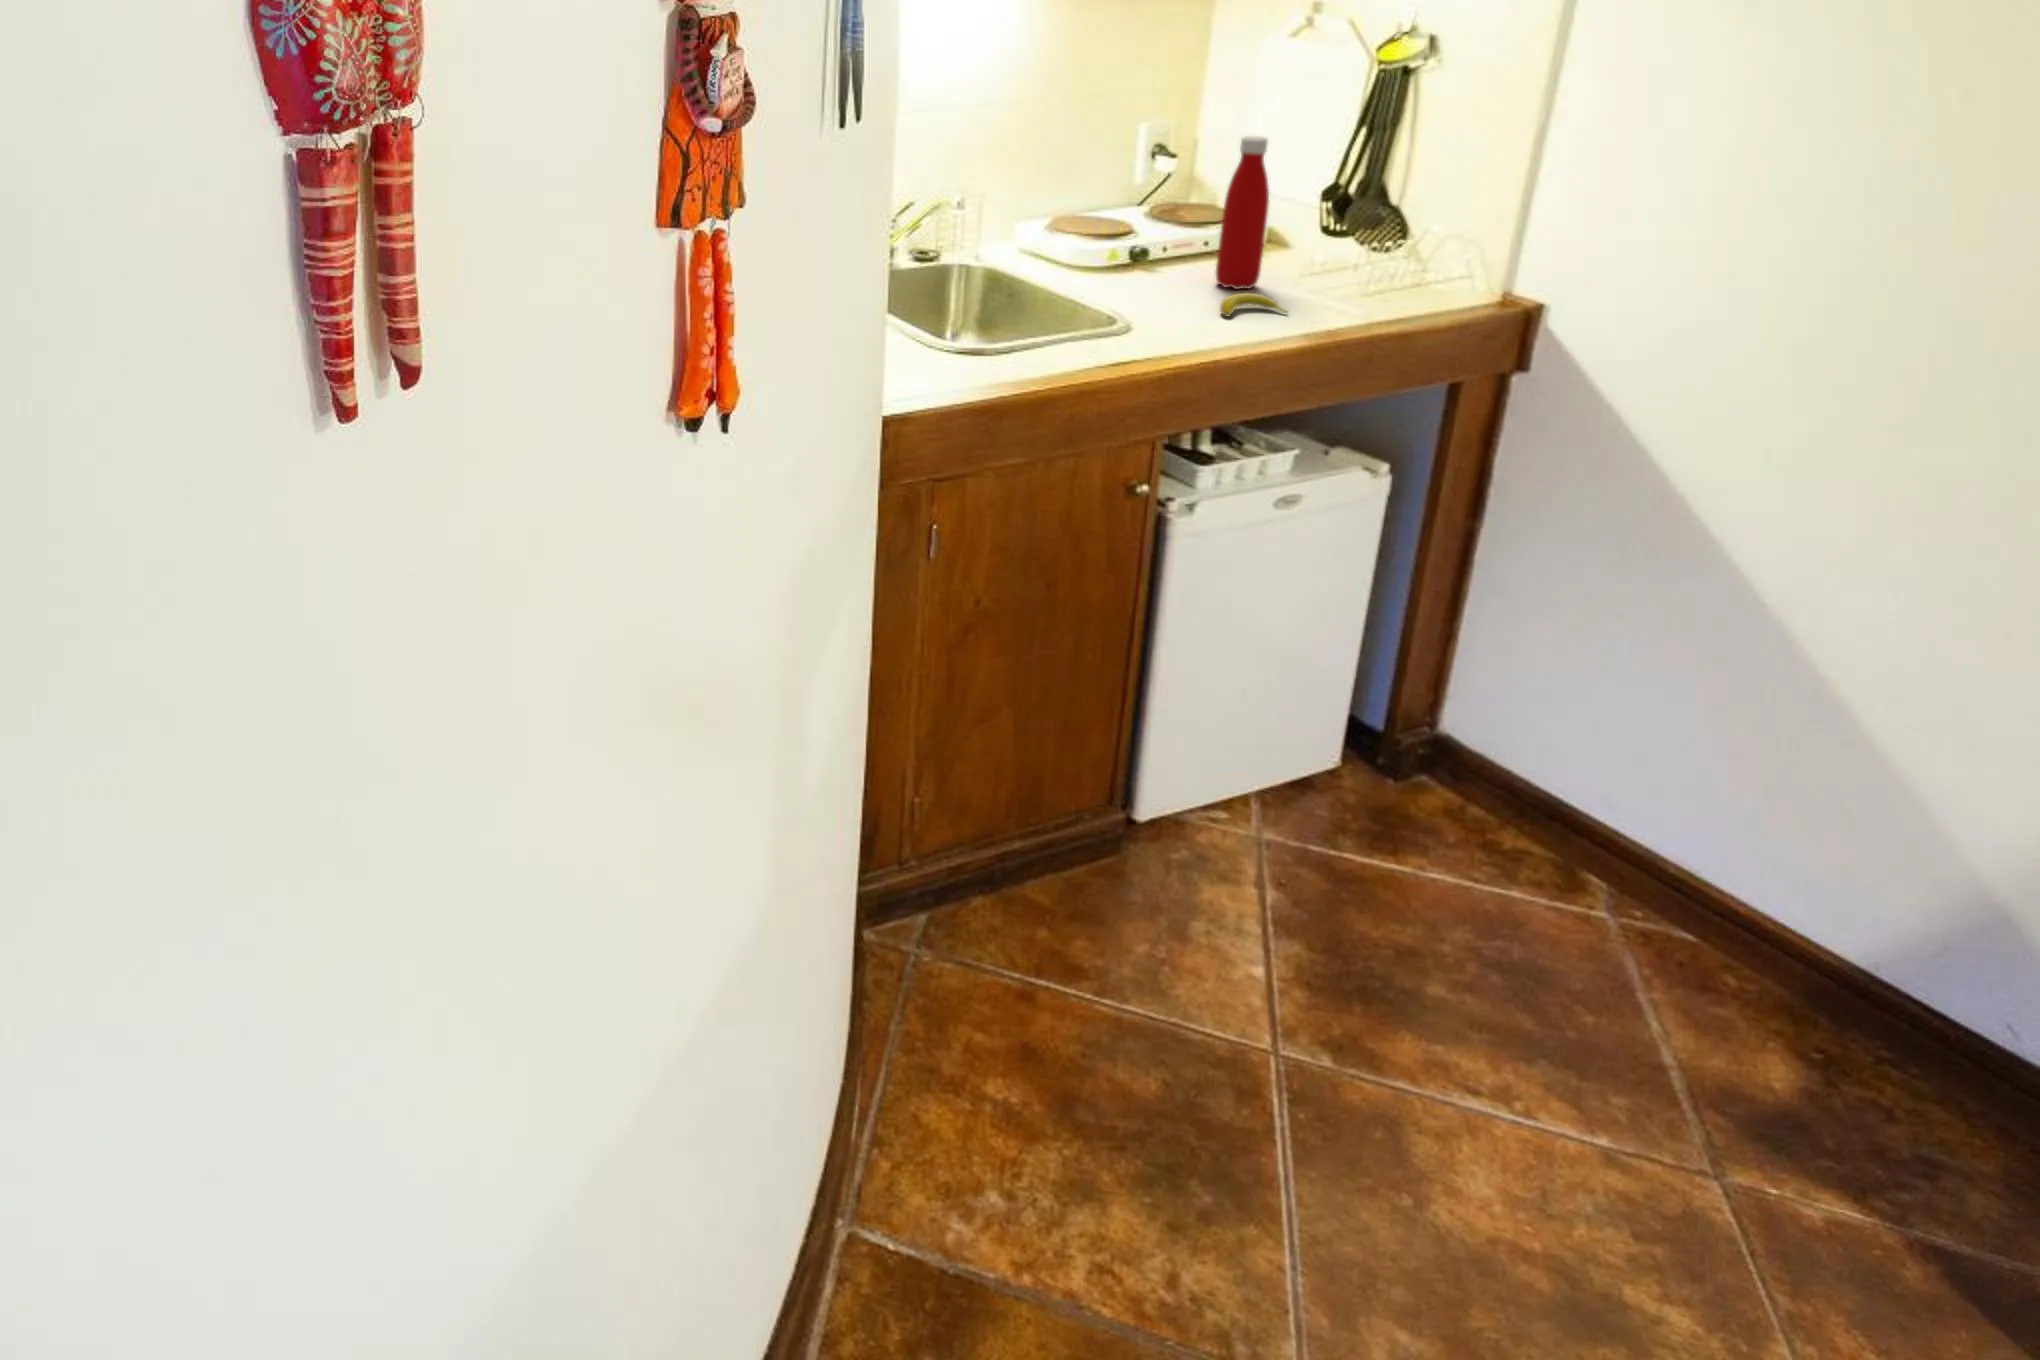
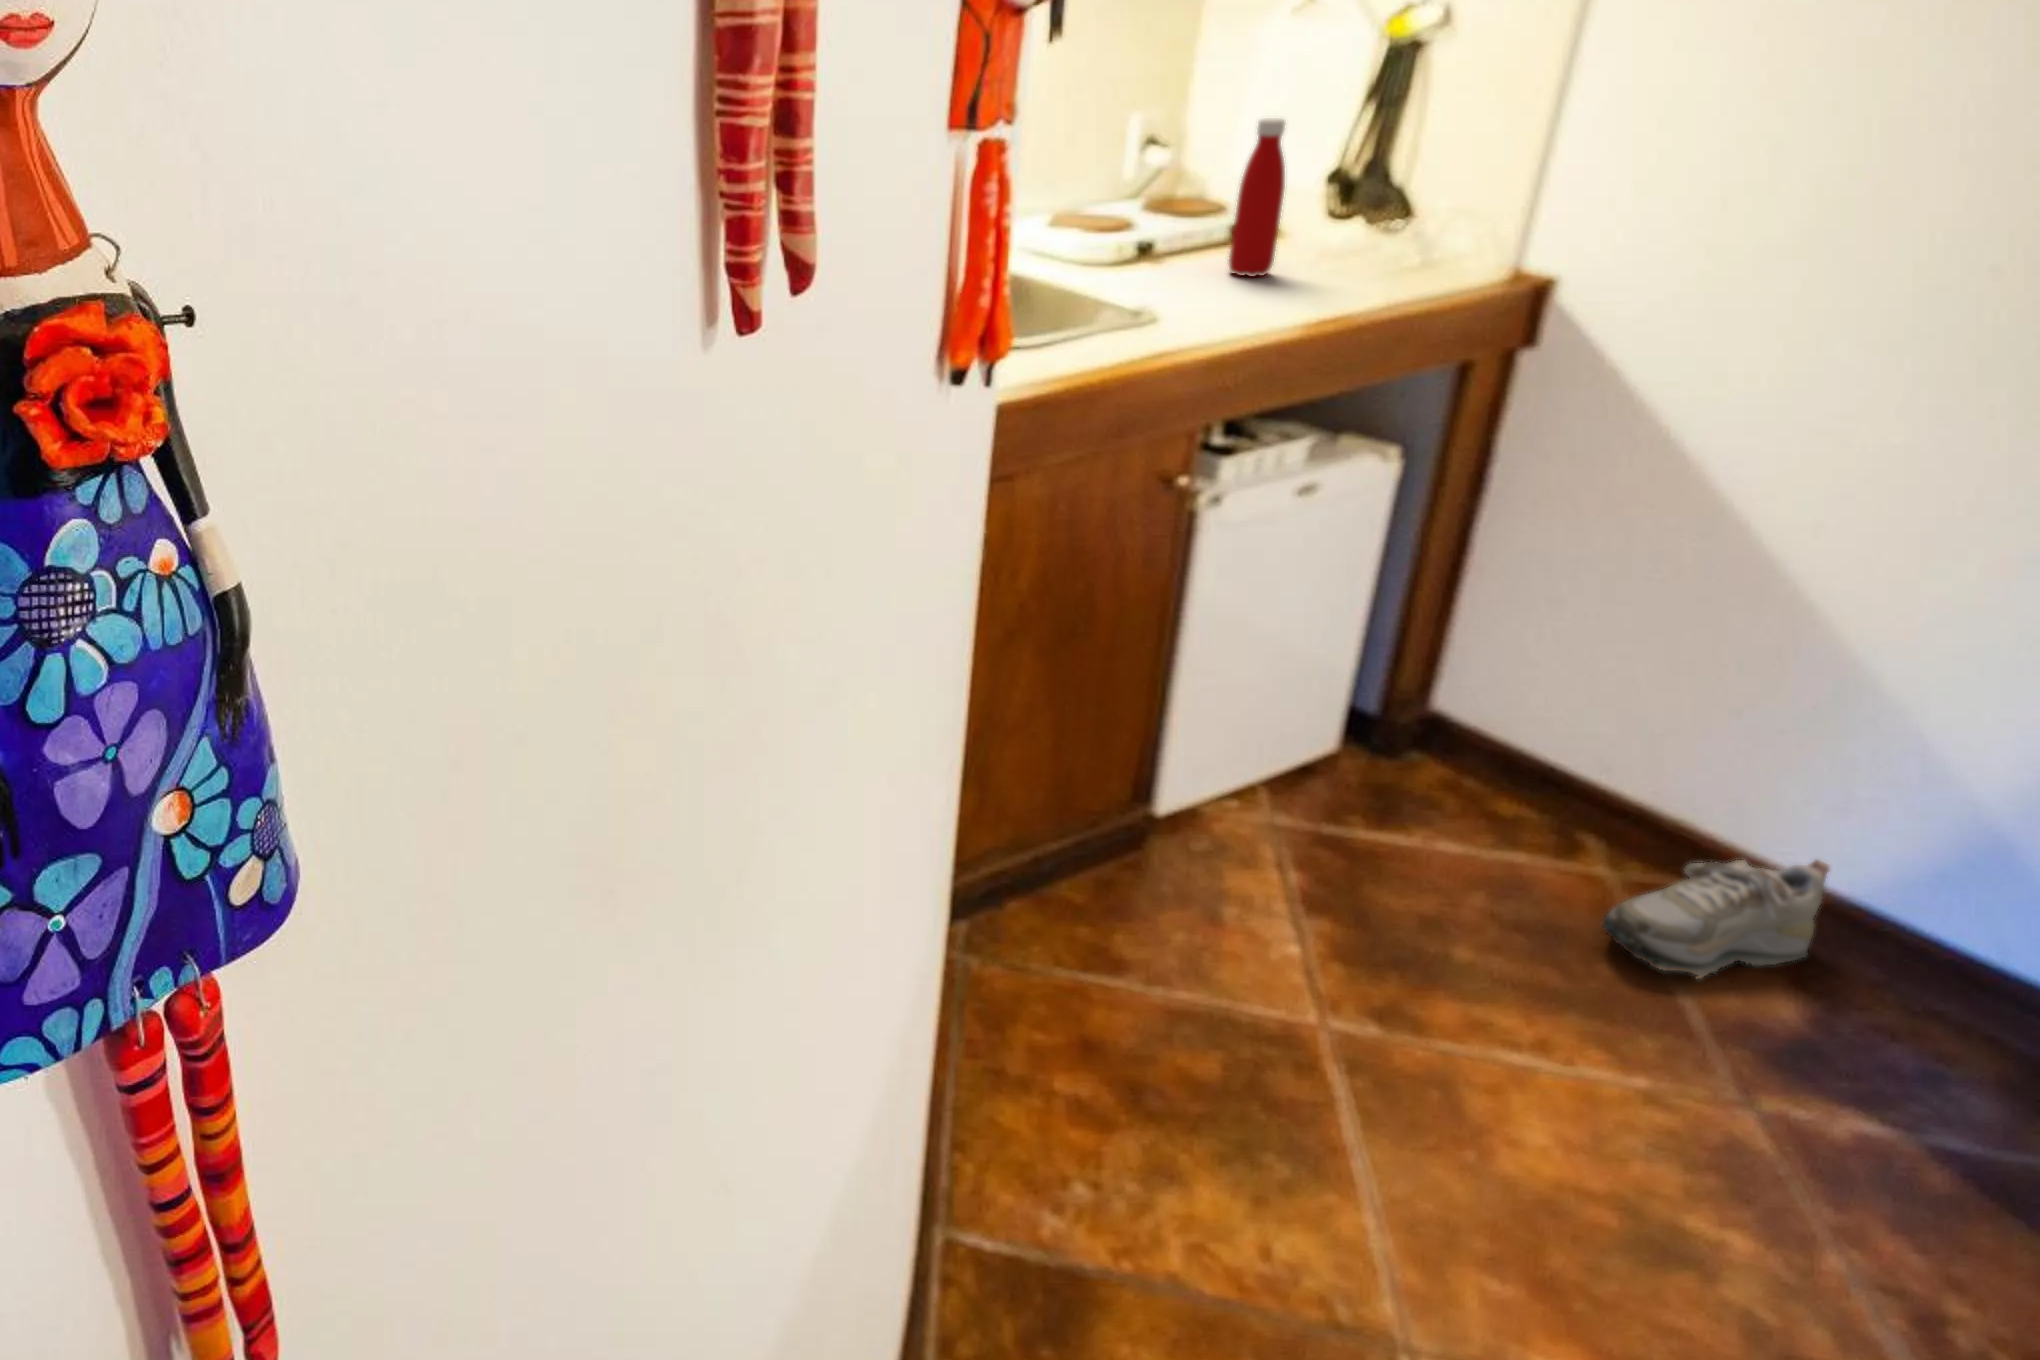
banana: present [1220,293,1286,317] -> none [1247,277,1313,302]
shoe: none [1574,928,1824,1054] -> present [1603,860,1830,979]

